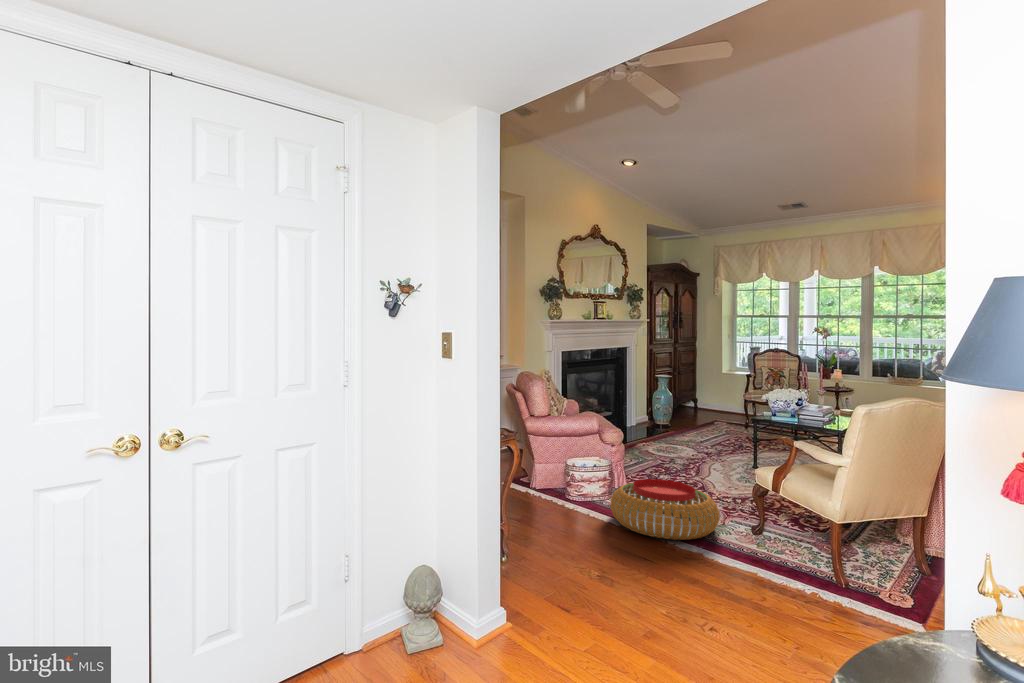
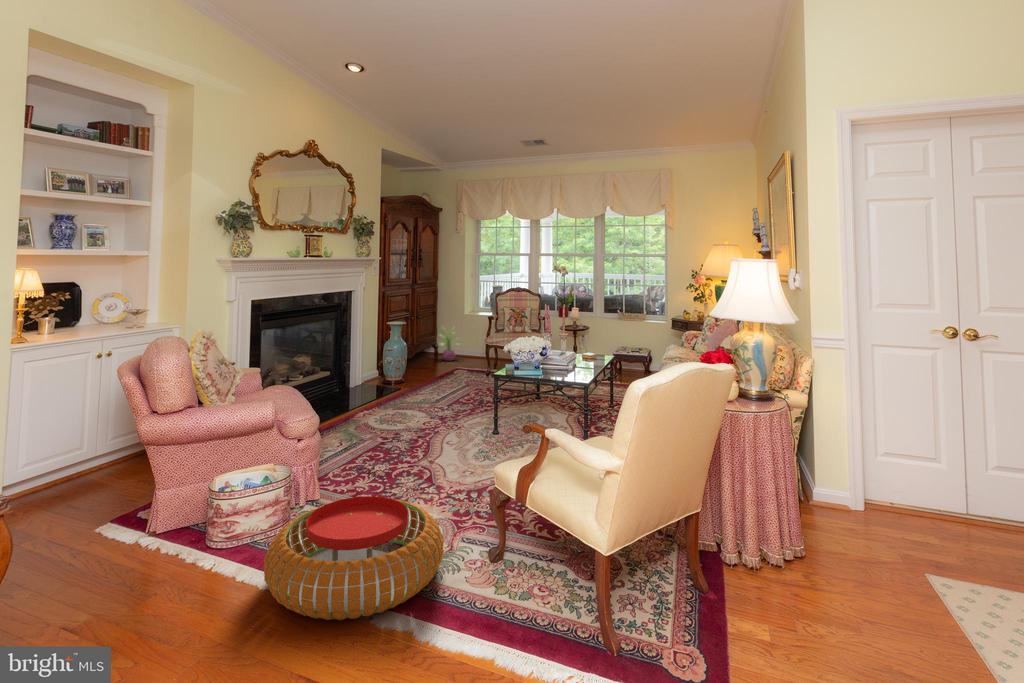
decorative plant: none [685,382,724,414] -> present [442,327,455,361]

